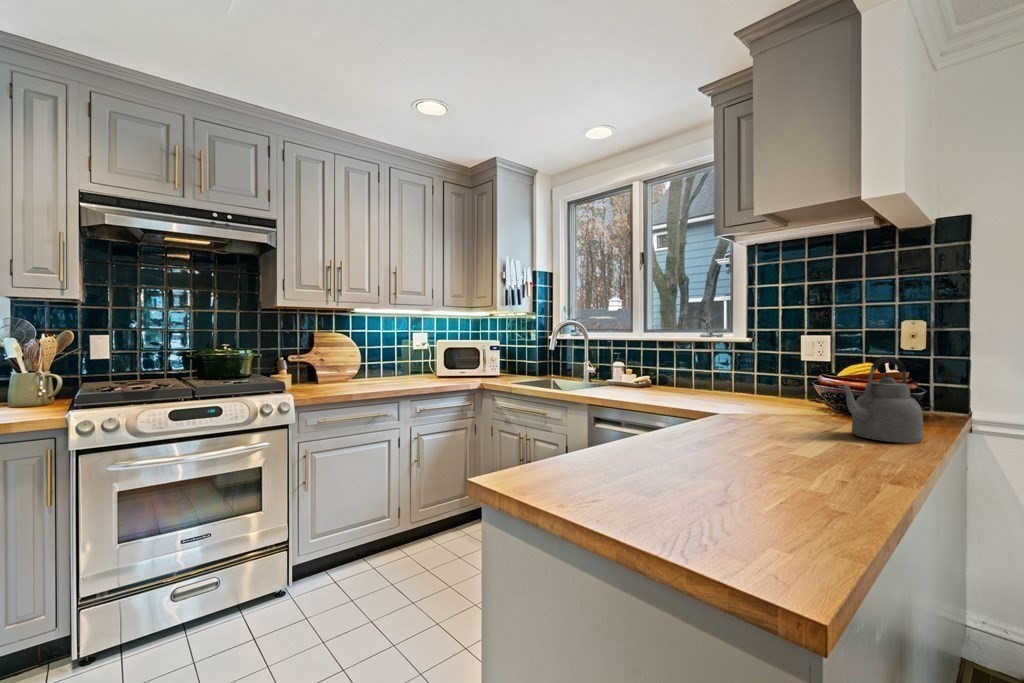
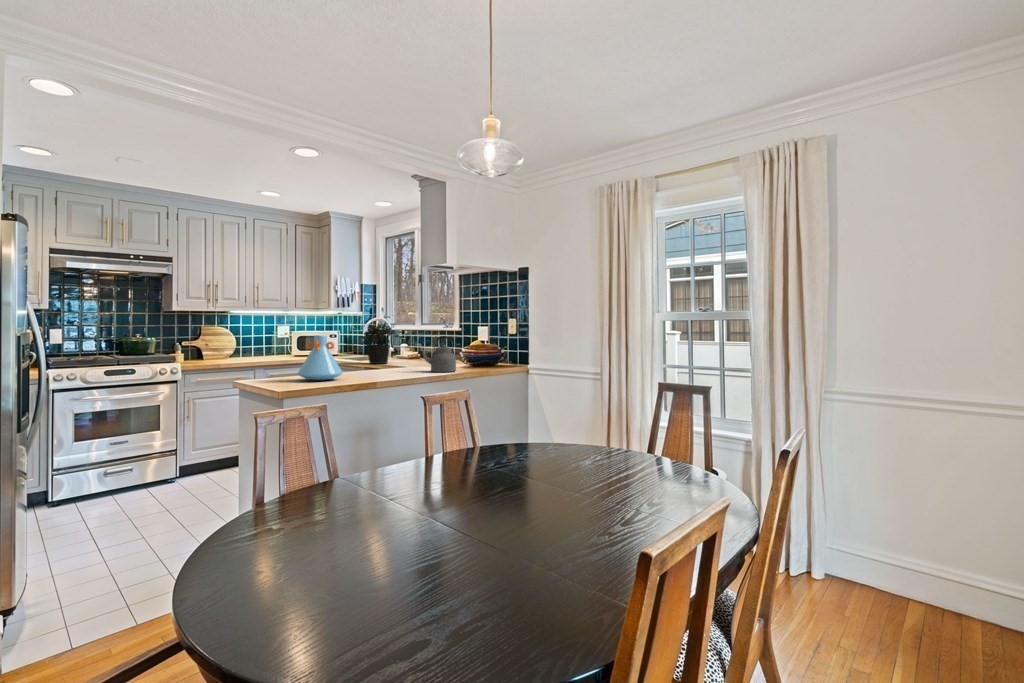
potted plant: none [603,325,666,402] -> present [361,322,399,364]
vase: none [668,362,801,496] -> present [298,336,342,380]

